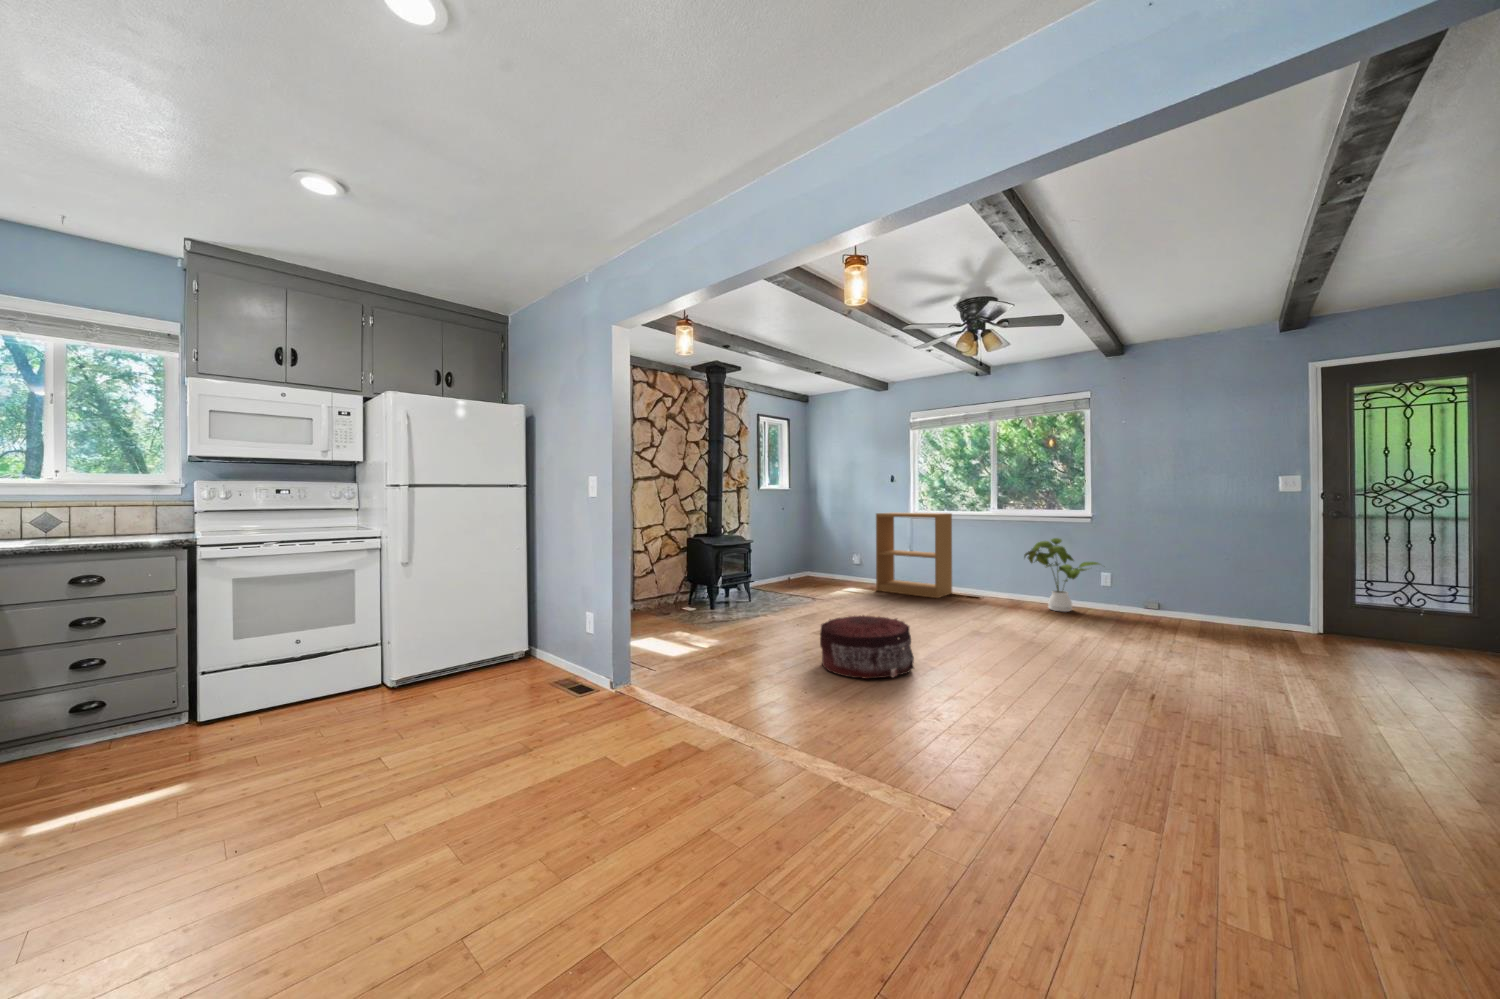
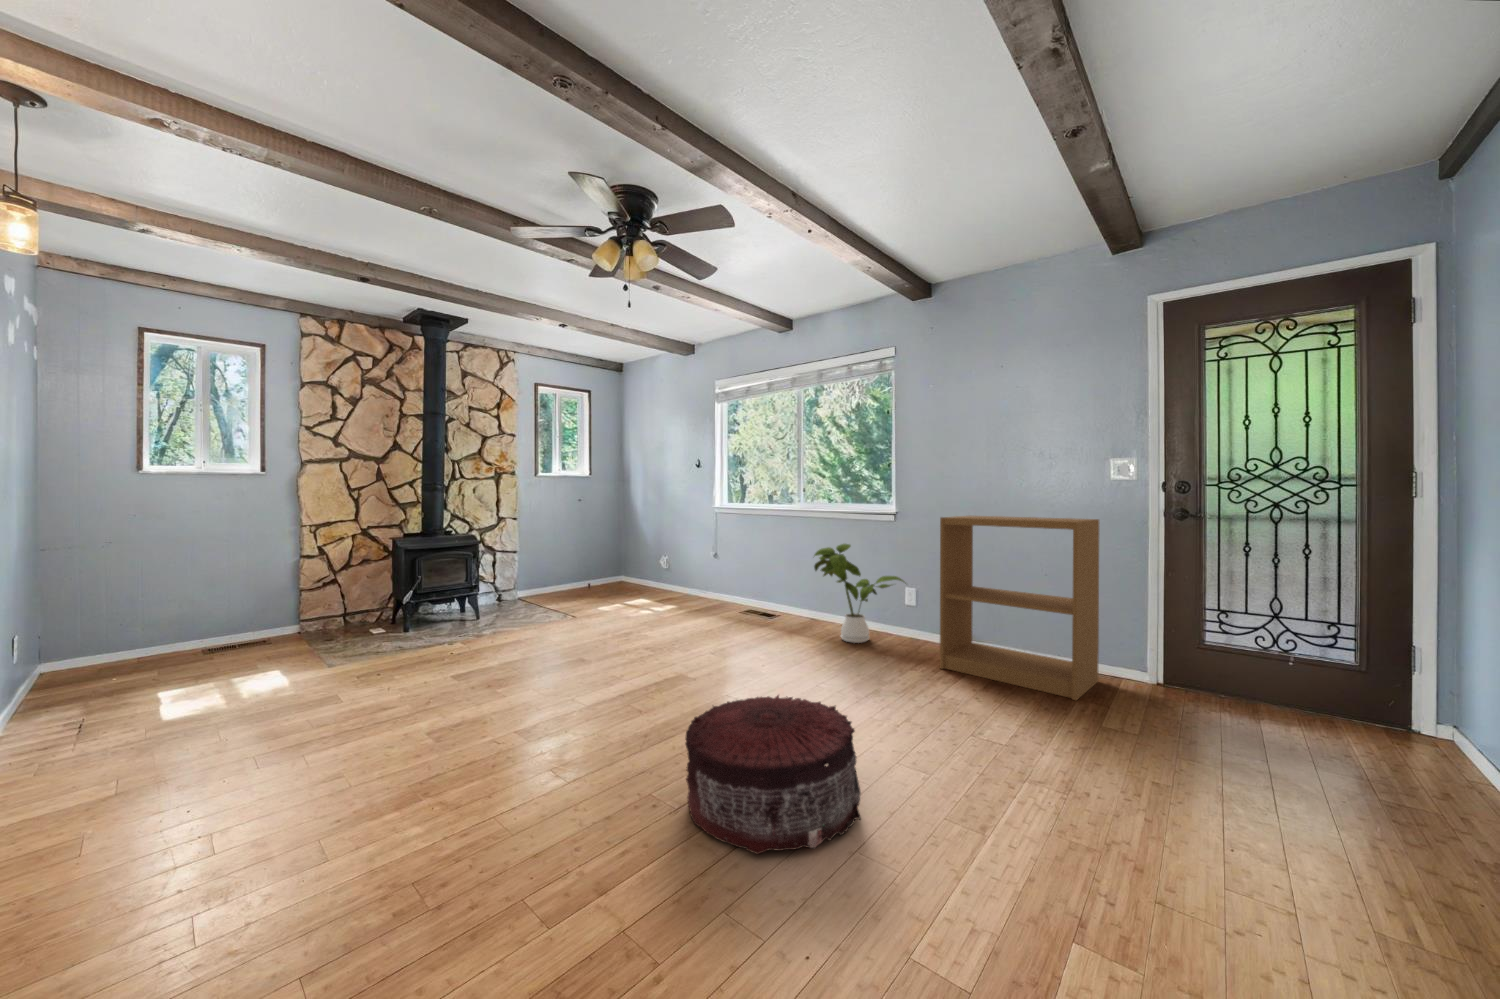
bookshelf: present [876,513,952,598] -> present [940,516,1099,700]
pouf: present [820,615,914,679] -> present [685,695,861,854]

